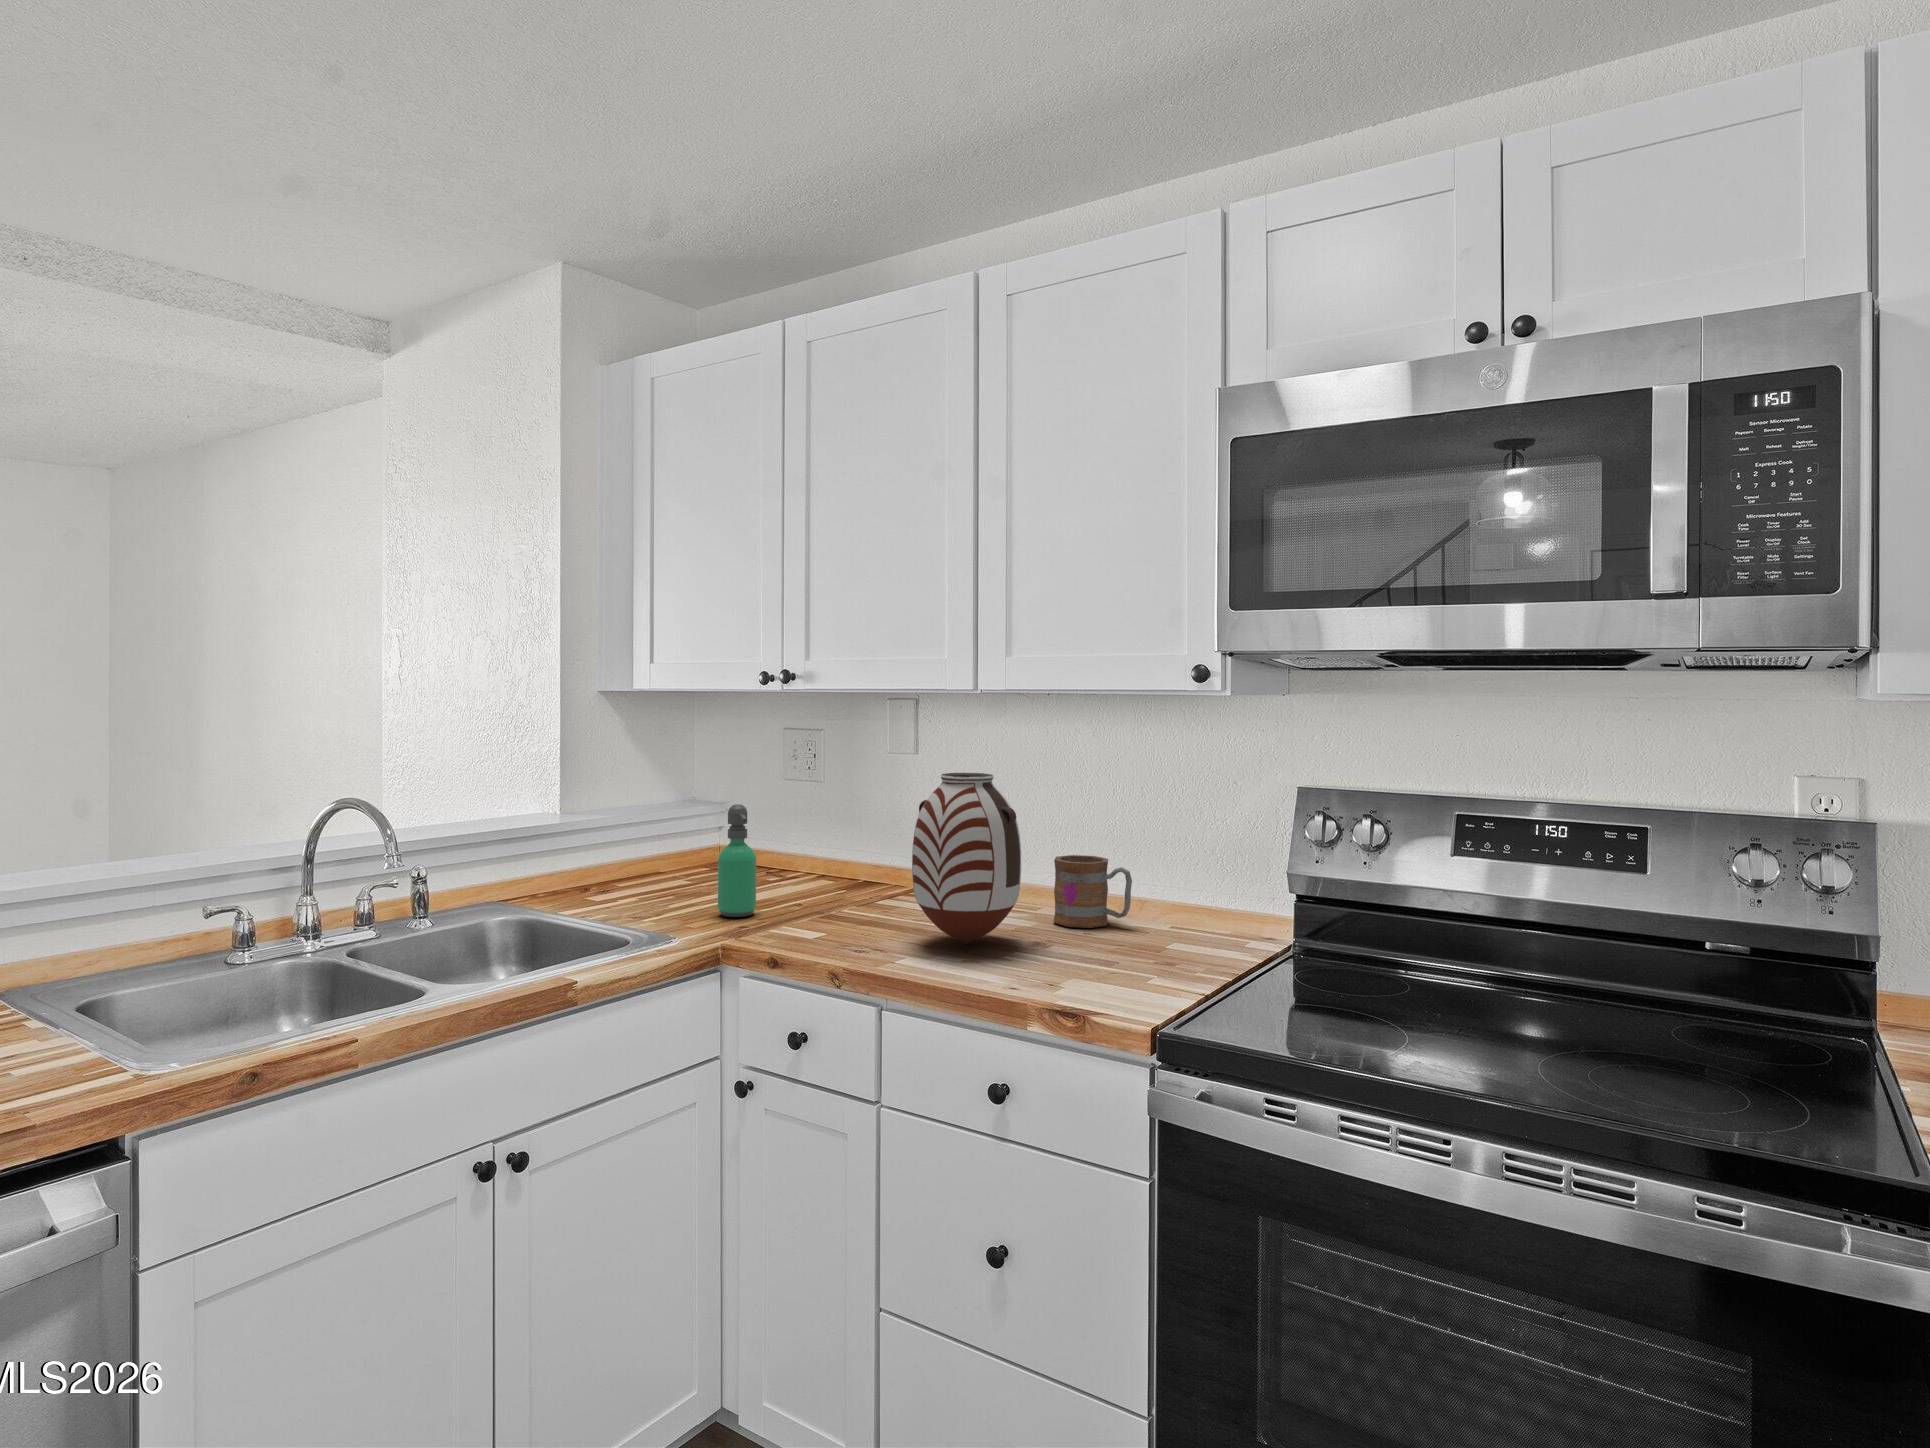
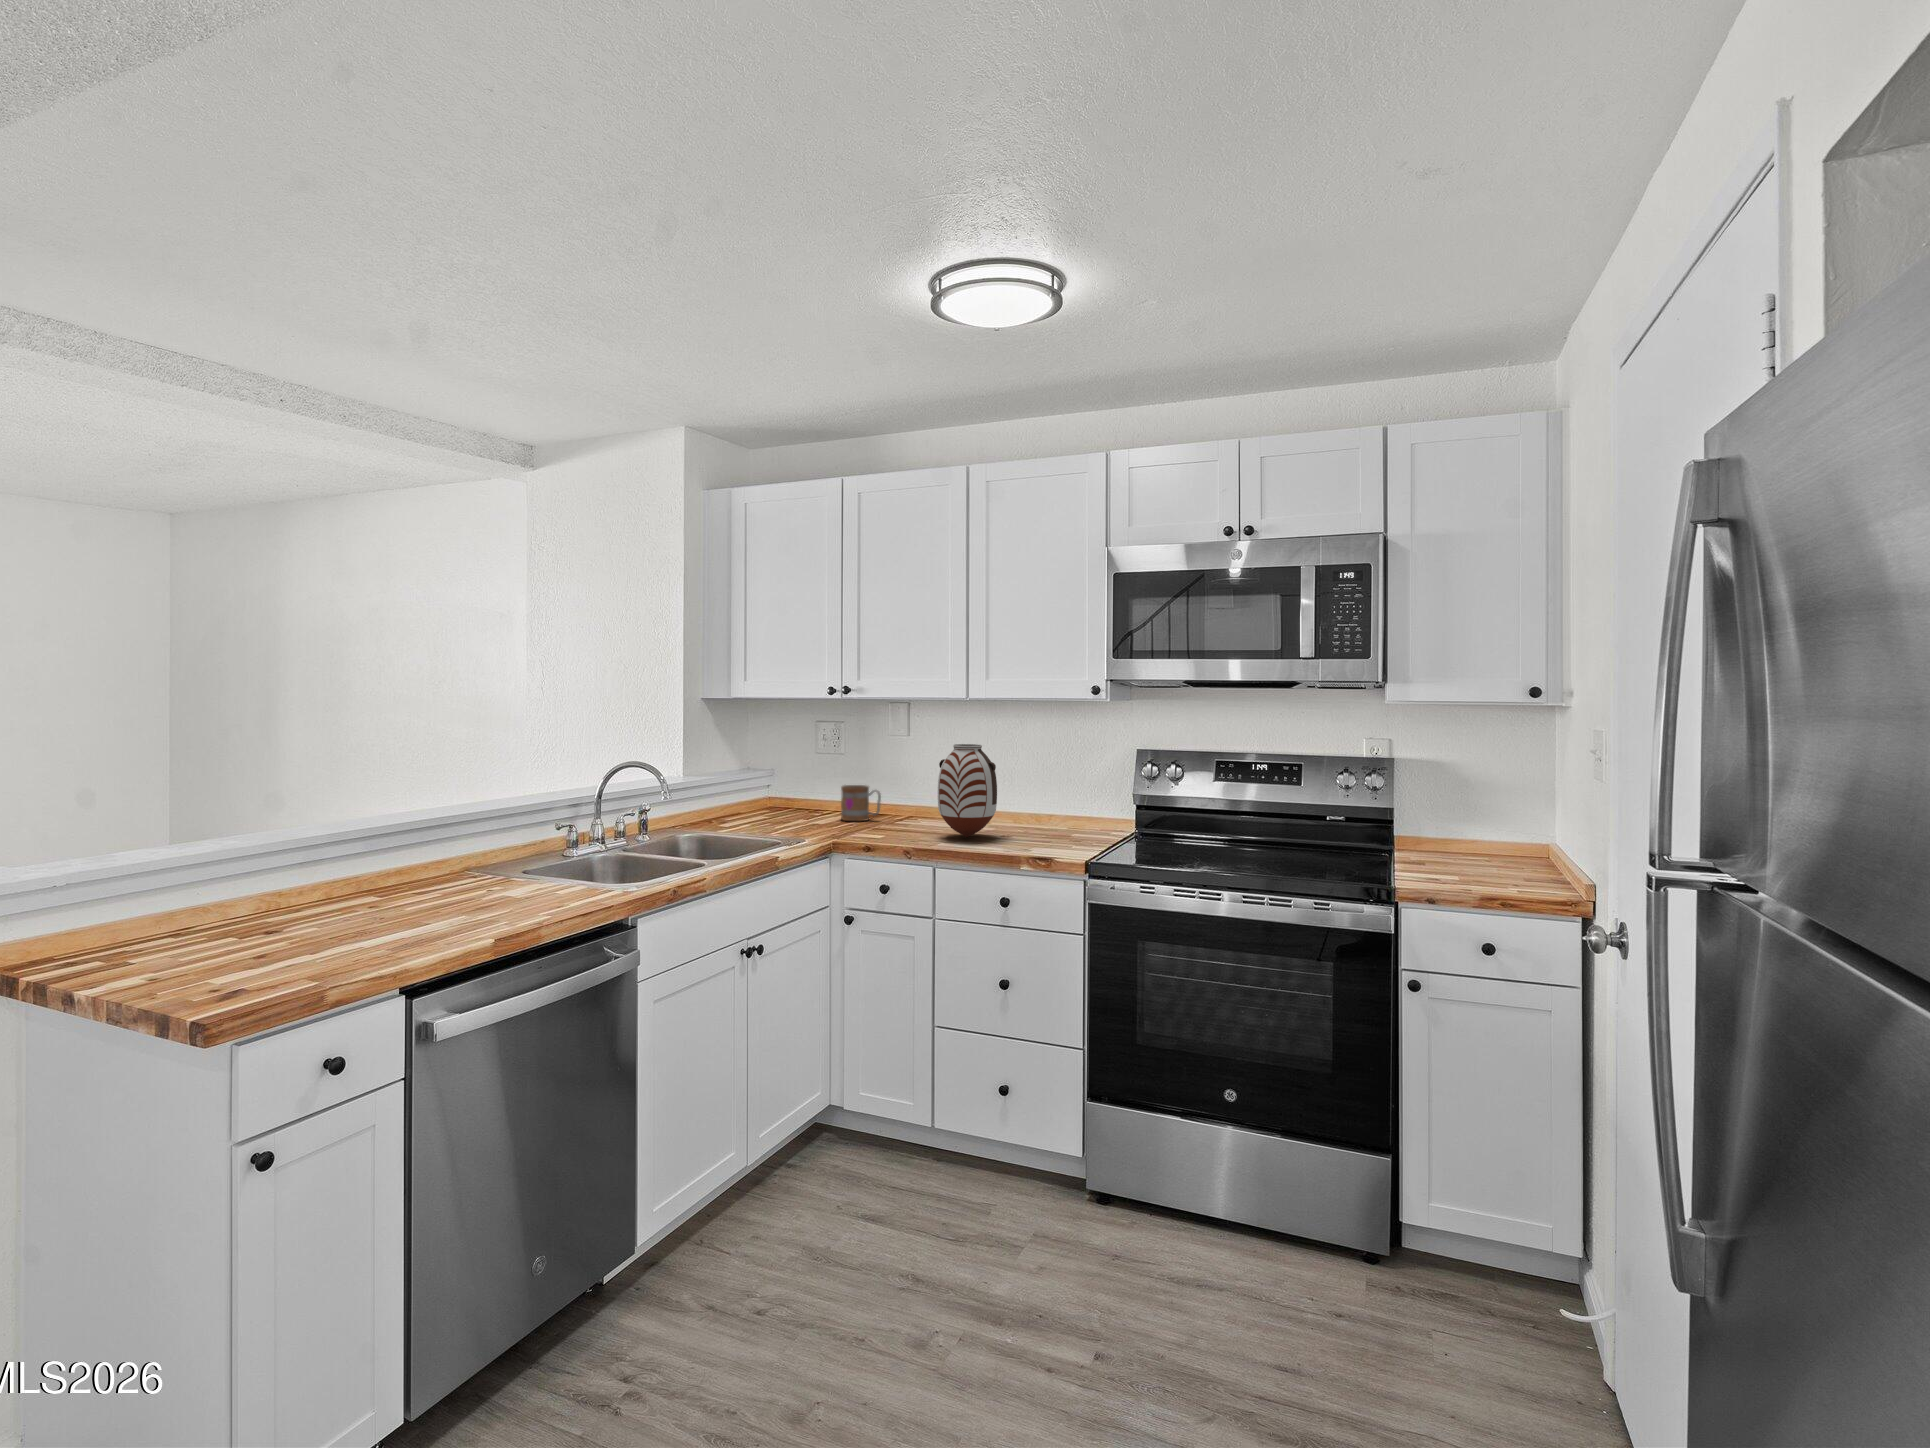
soap dispenser: present [718,804,756,917] -> none [810,765,833,831]
mug: present [1054,855,1132,928] -> present [841,785,881,821]

